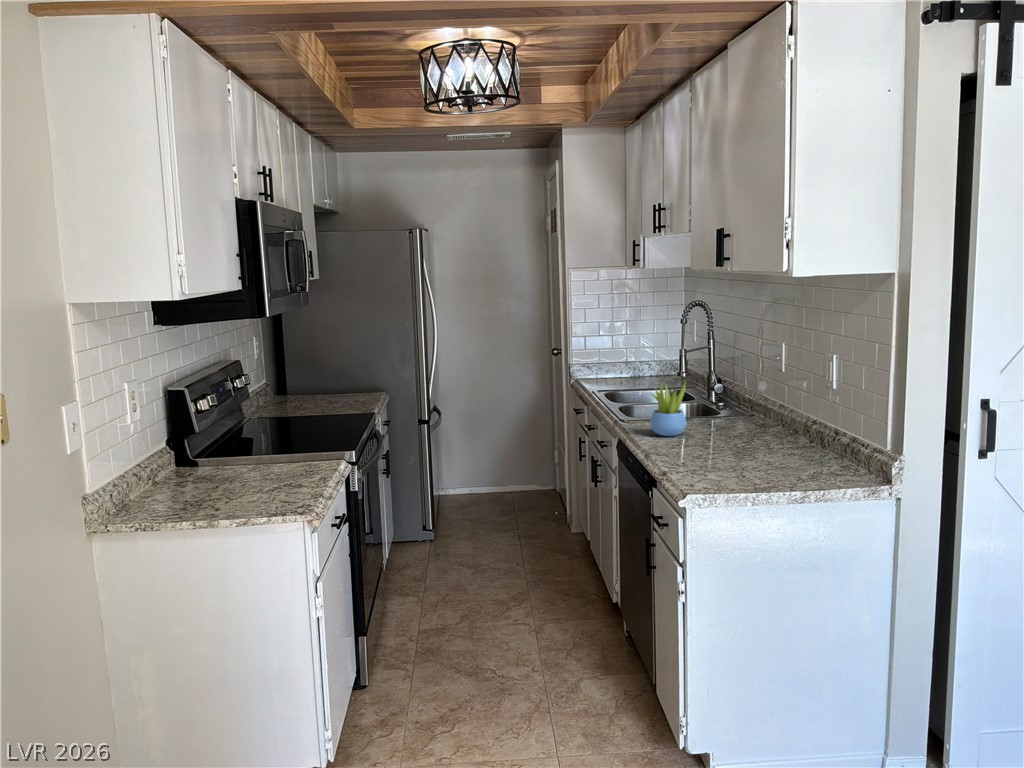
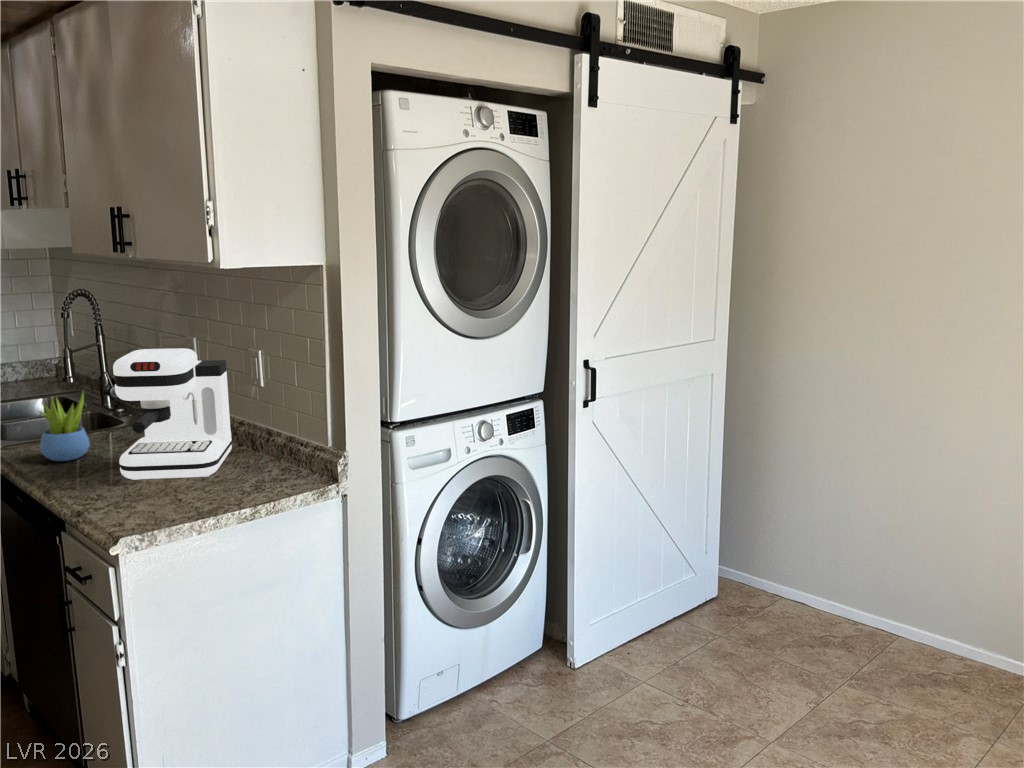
coffee maker: none [703,348,801,463] -> present [113,348,232,480]

